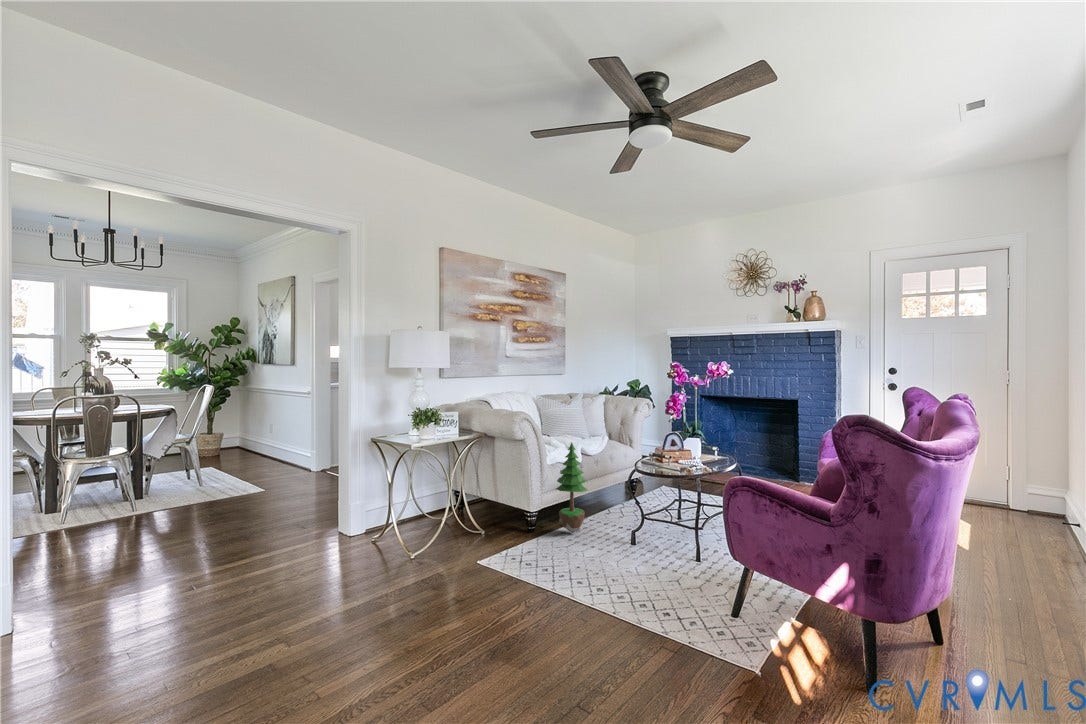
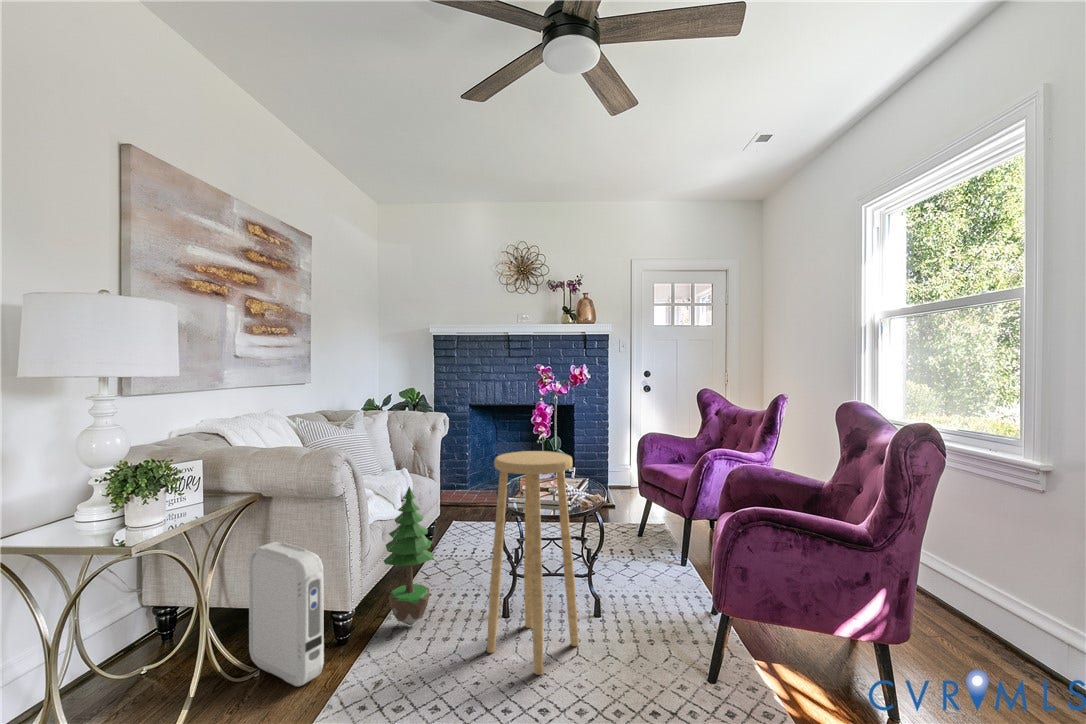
stool: none [602,425,664,573] -> present [487,451,579,675]
air purifier: none [484,463,510,541] -> present [249,542,324,686]

